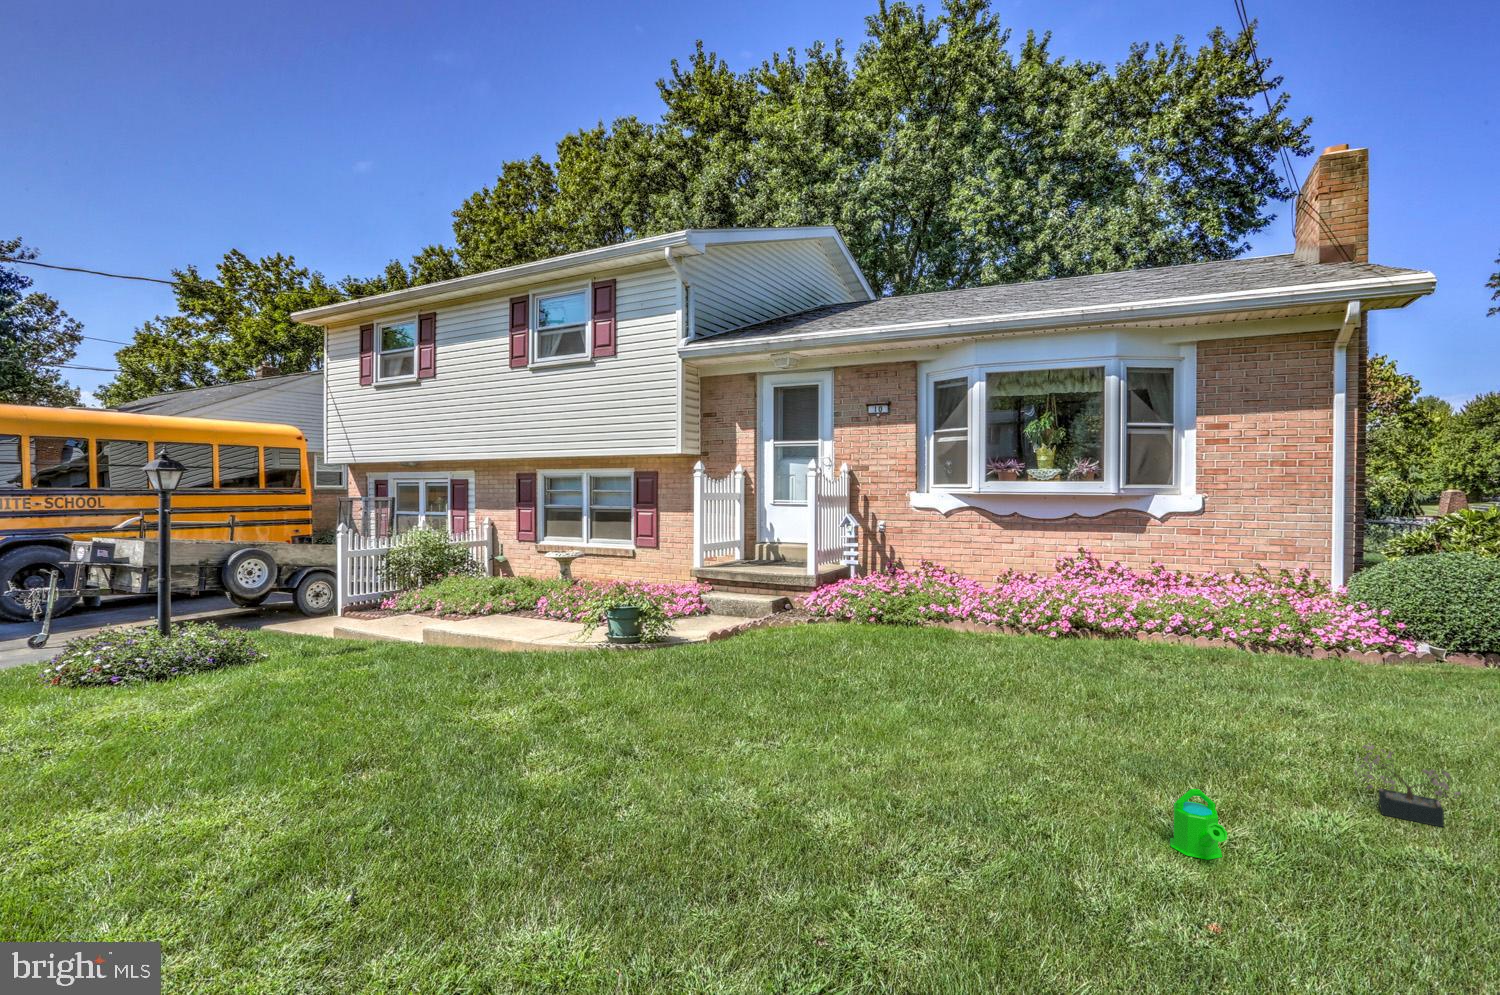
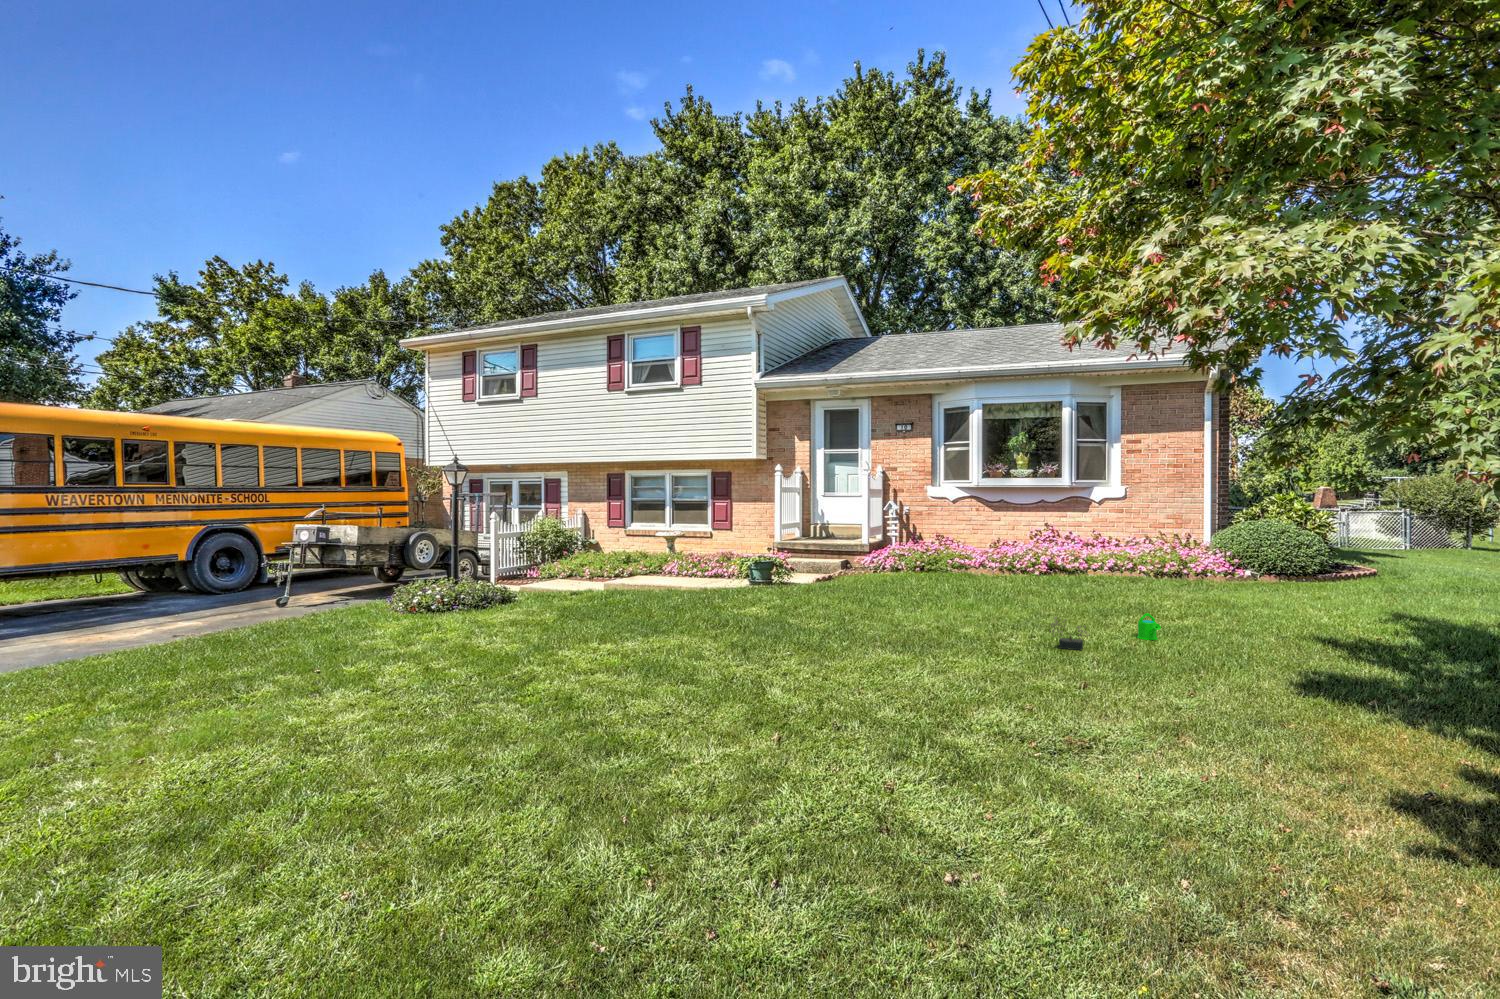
decorative plant: present [1354,743,1461,827] -> present [1050,617,1088,650]

